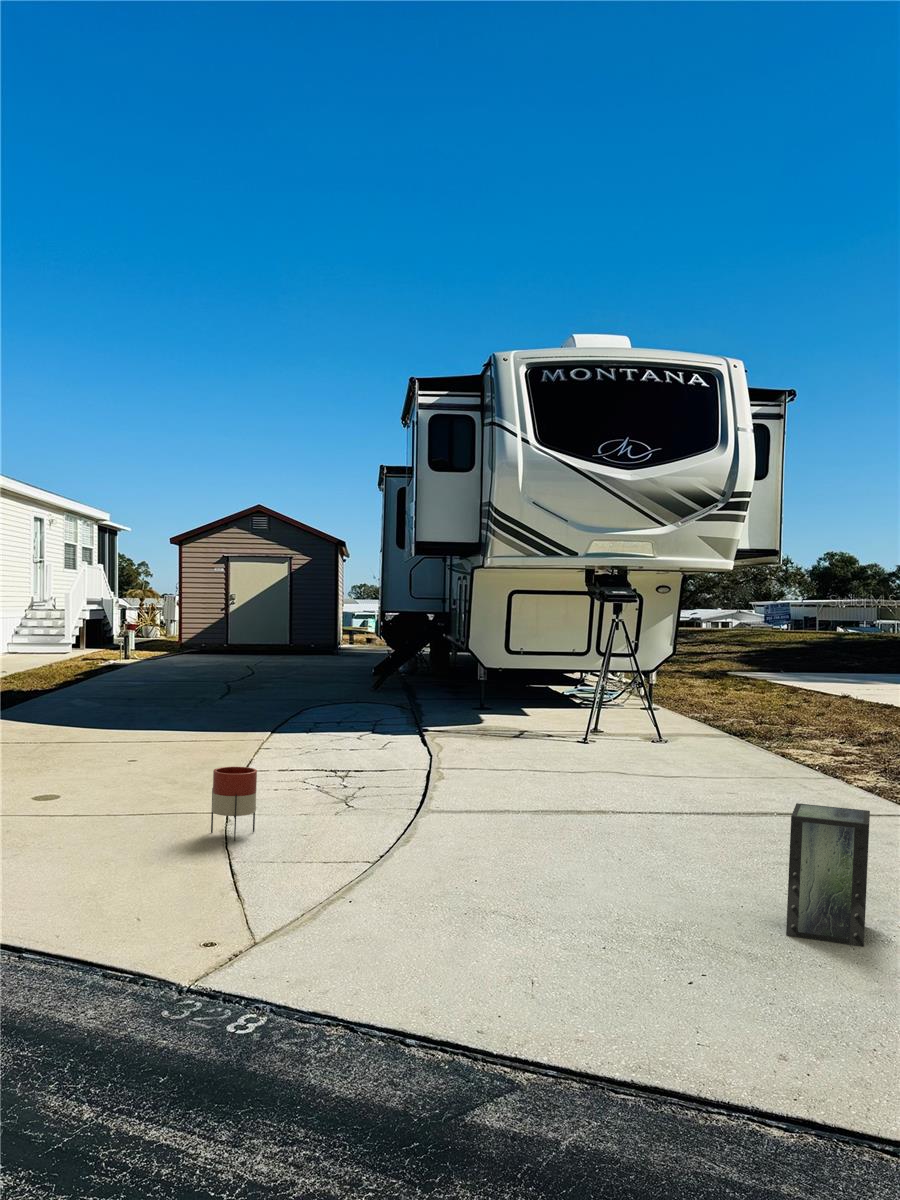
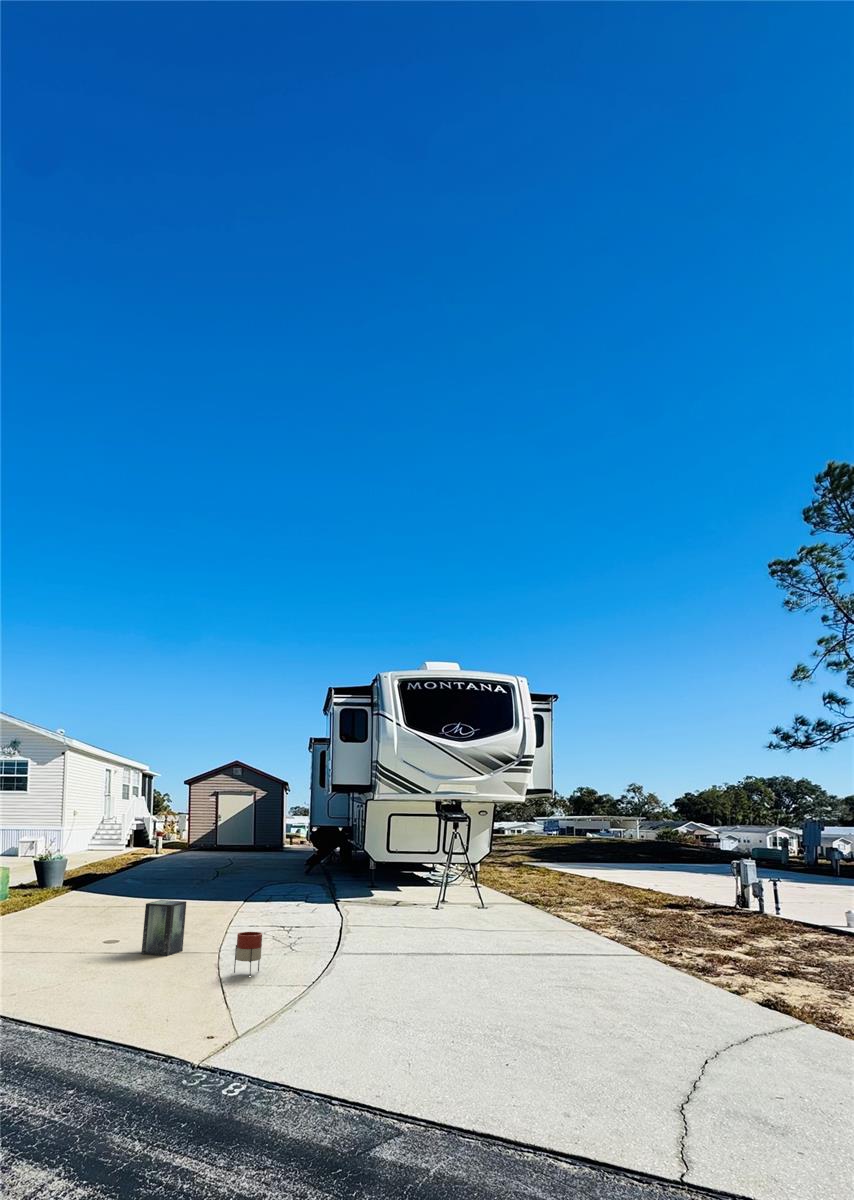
storage box: present [786,803,870,946] -> present [141,900,186,956]

